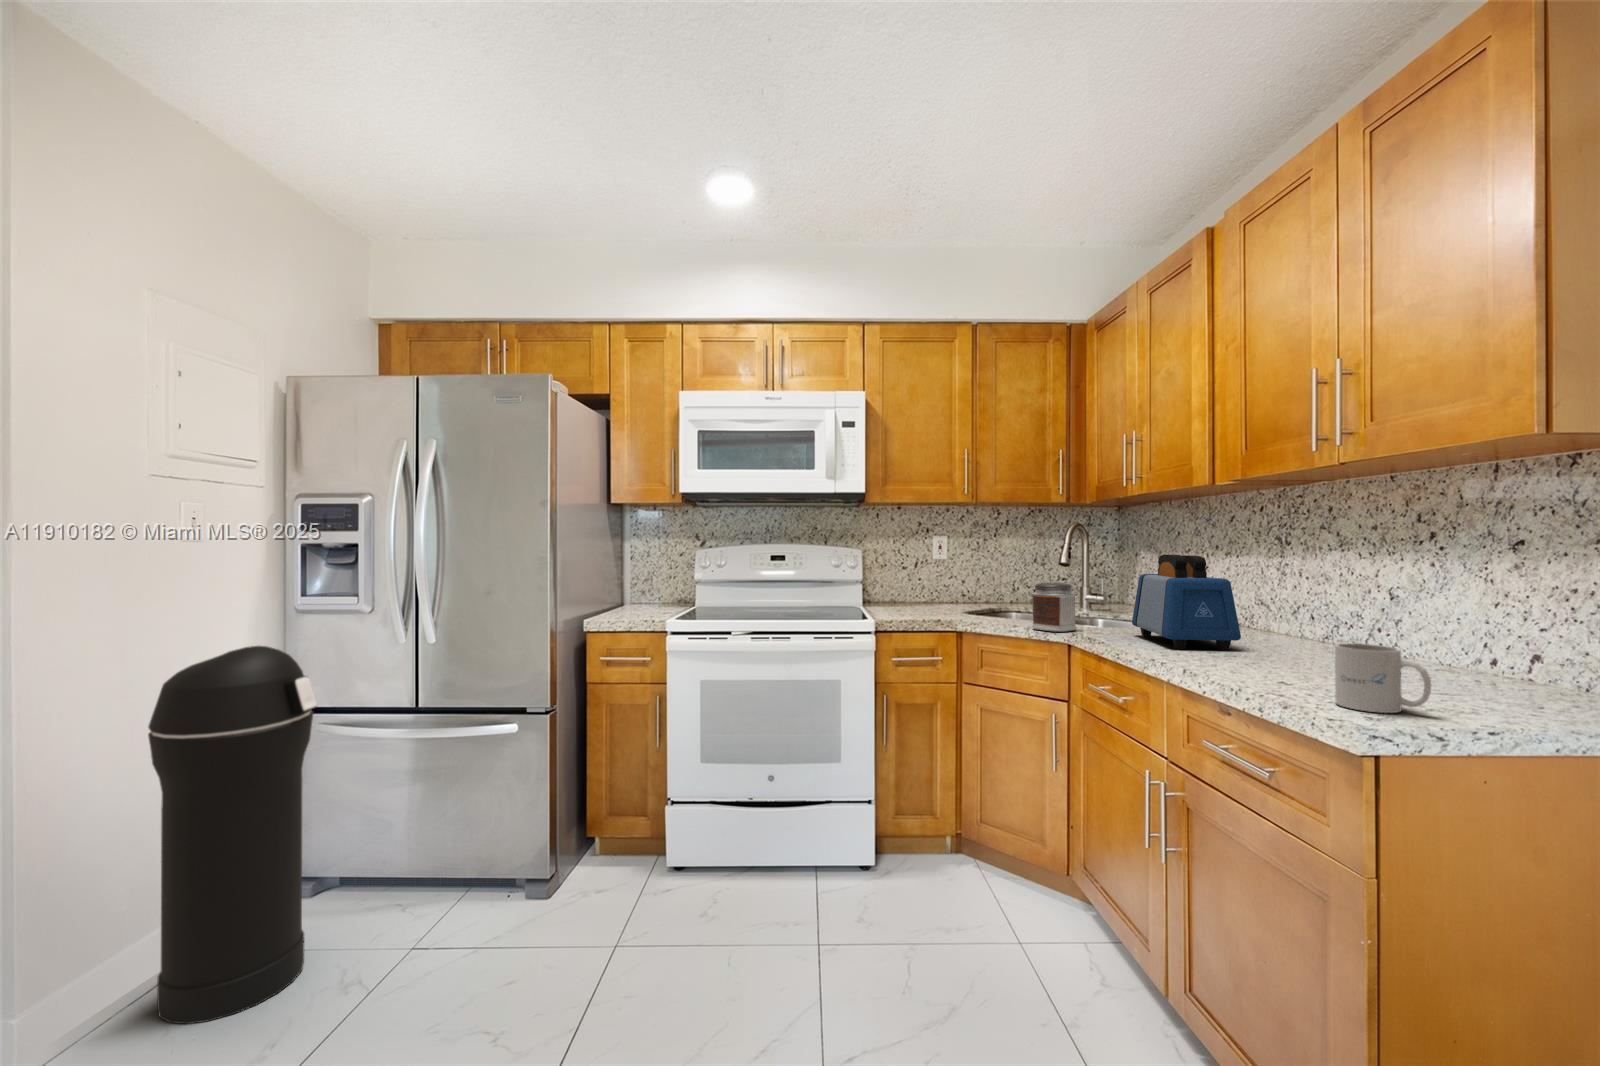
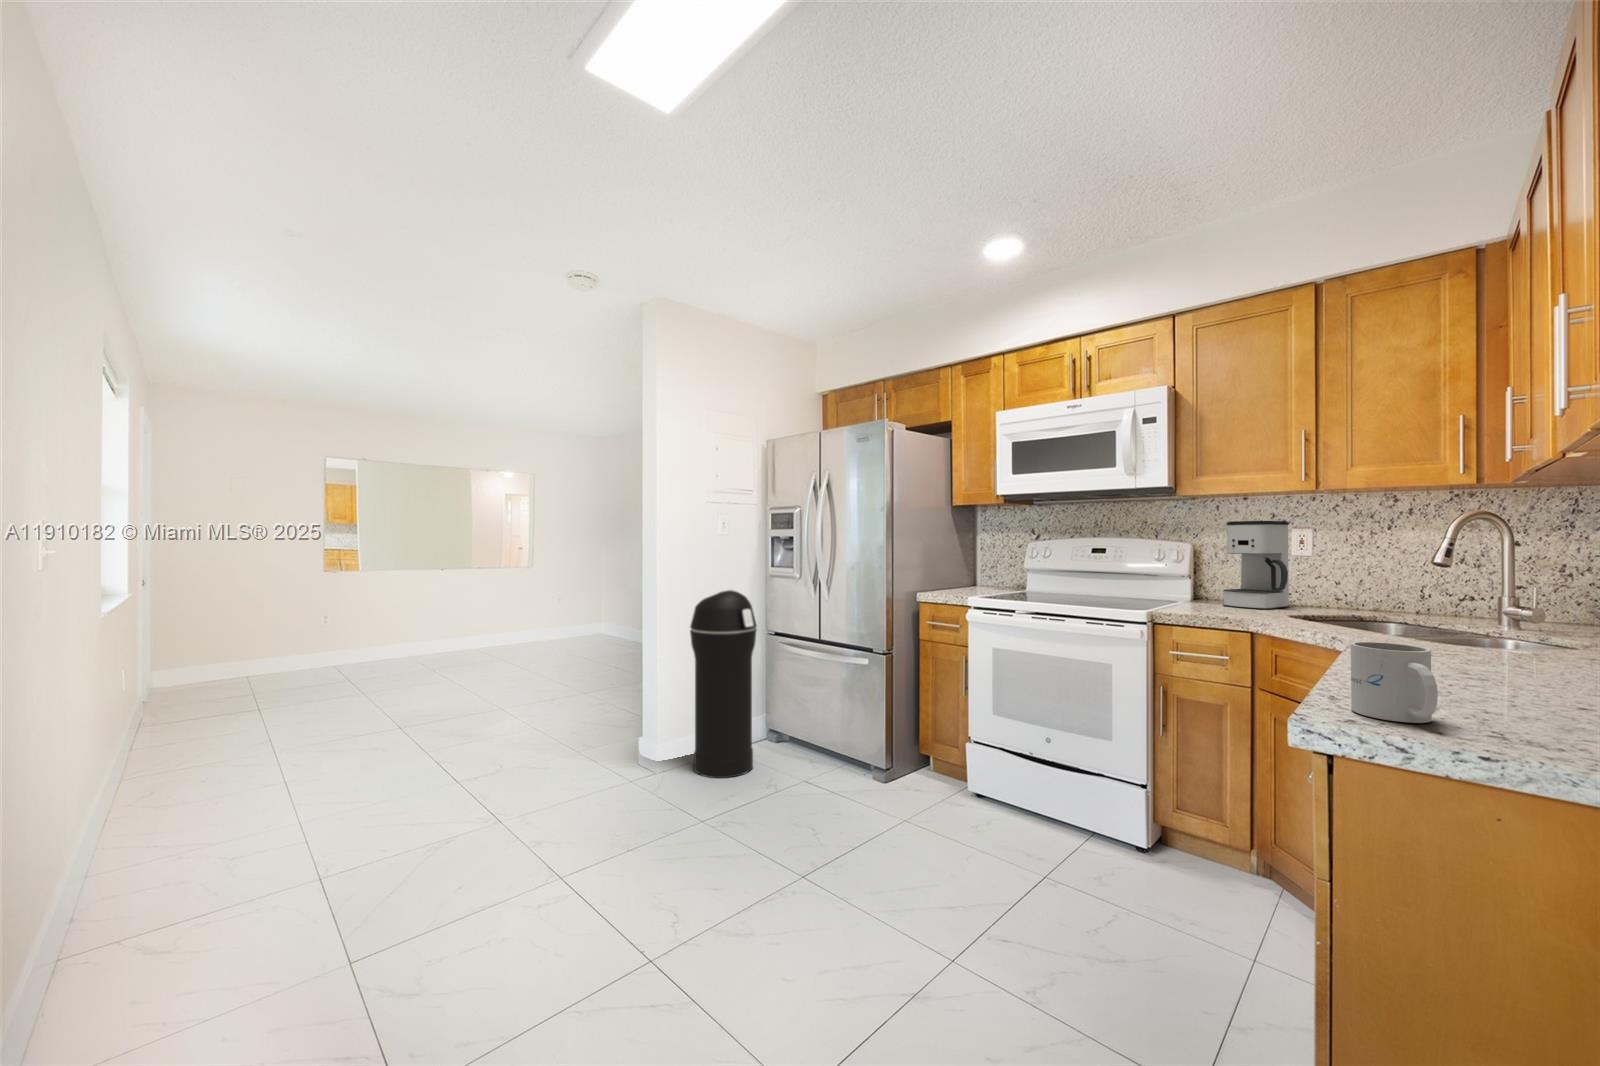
coffee maker: none [894,528,941,610] -> present [1223,521,1289,609]
toaster: present [1132,554,1241,650] -> none [1409,548,1549,673]
jar: present [1032,583,1076,632] -> none [1309,581,1371,637]

